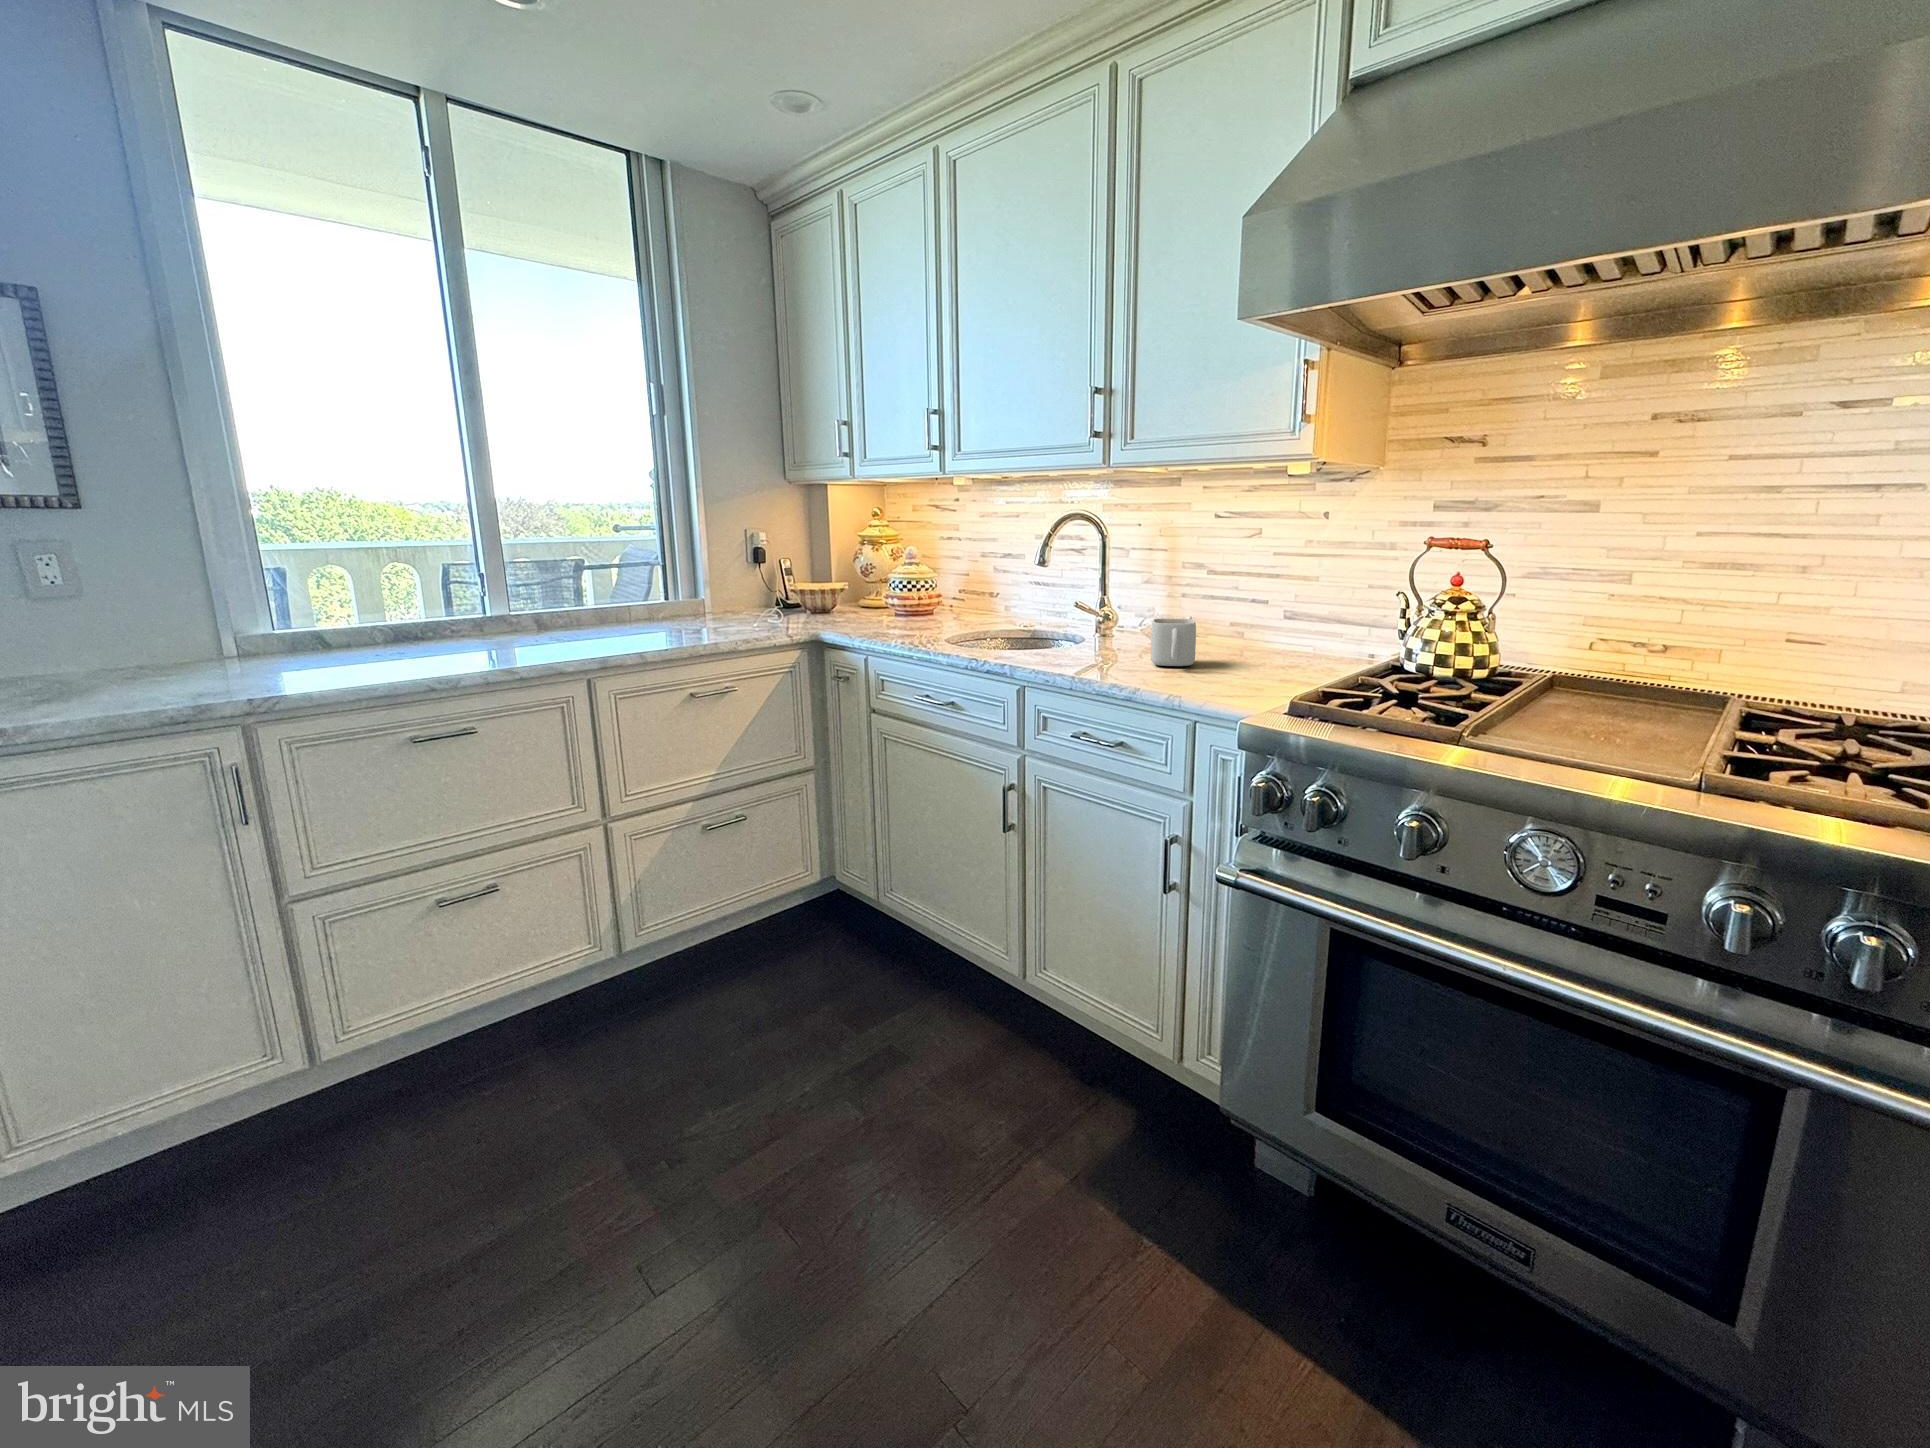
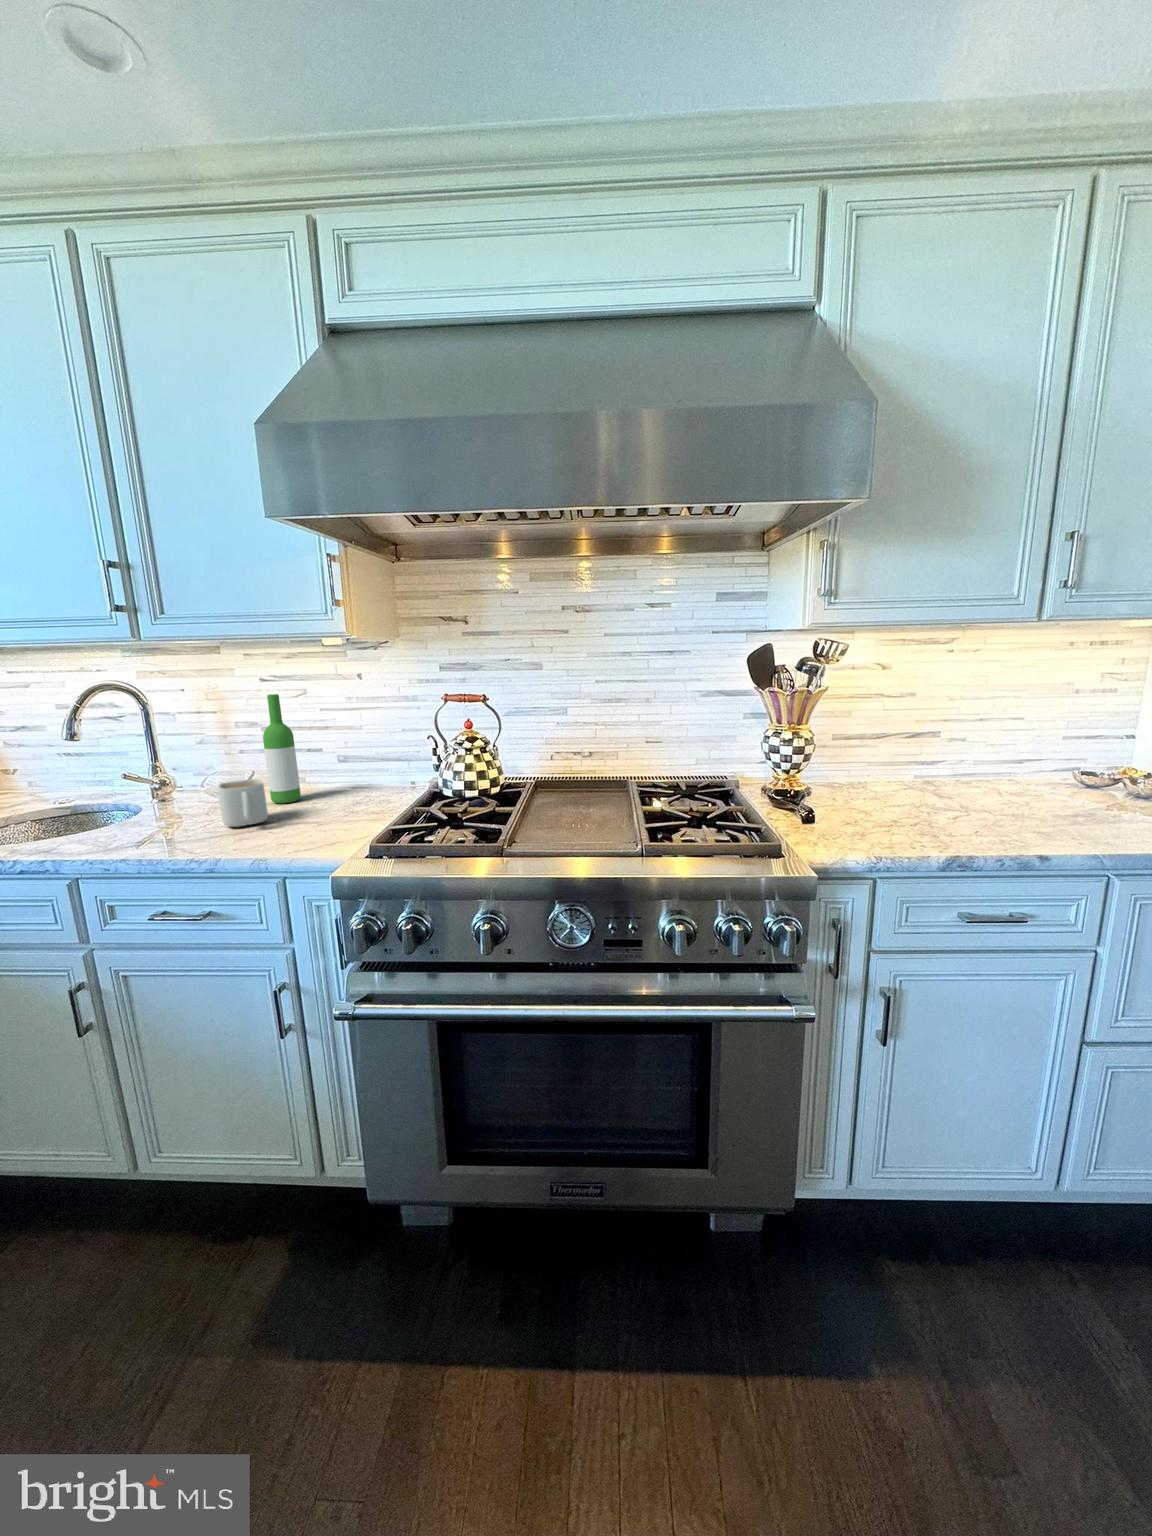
wine bottle: none [1203,530,1238,654] -> present [263,694,301,803]

